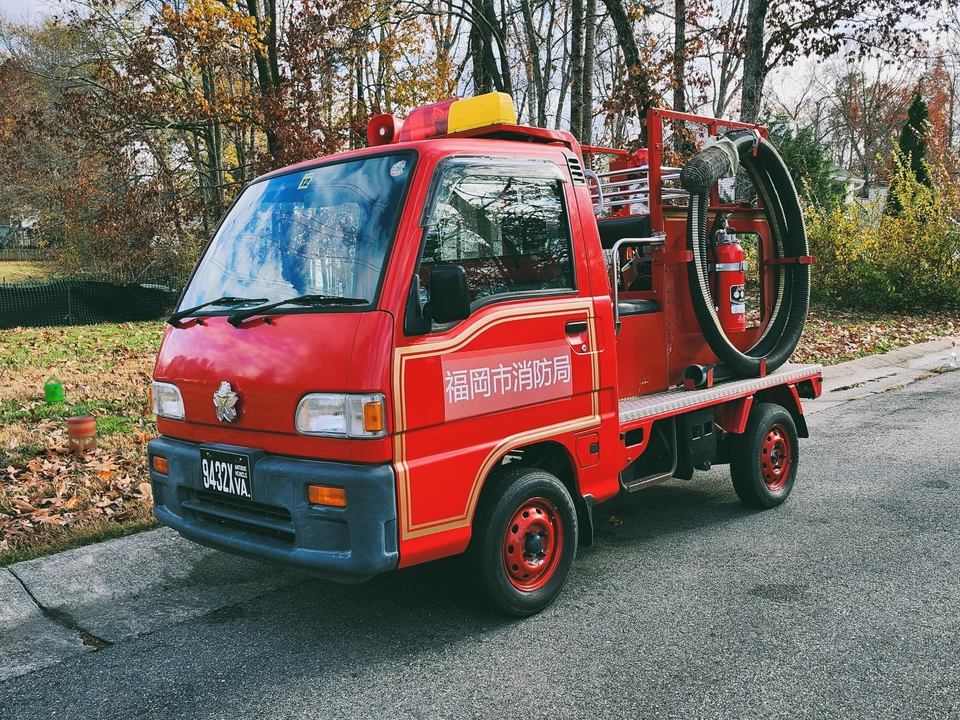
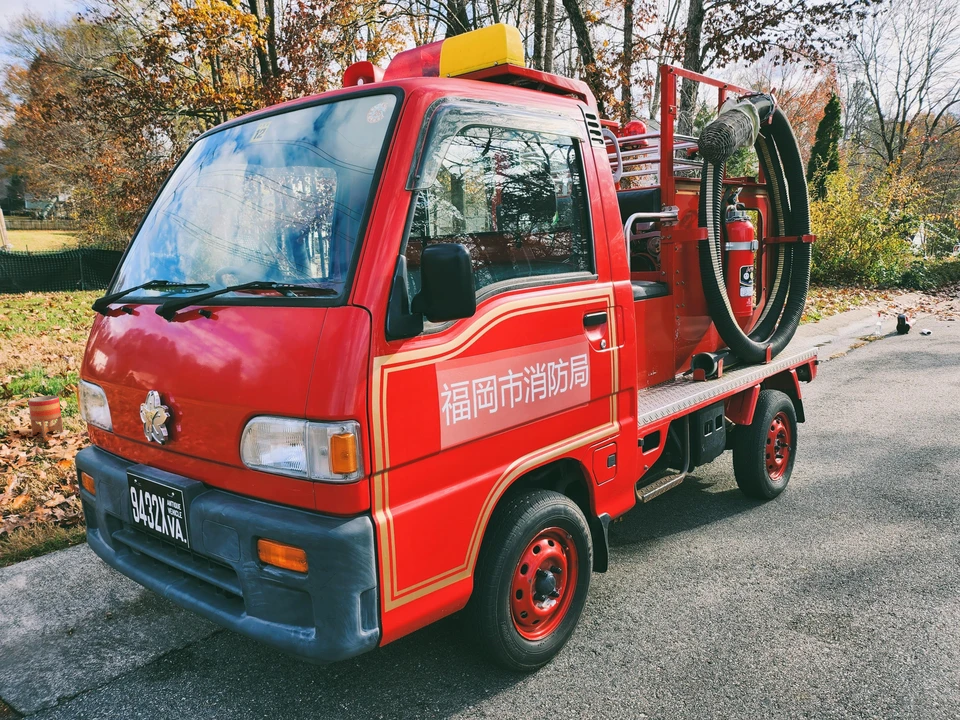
watering can: present [44,377,64,402] -> none [24,347,47,373]

